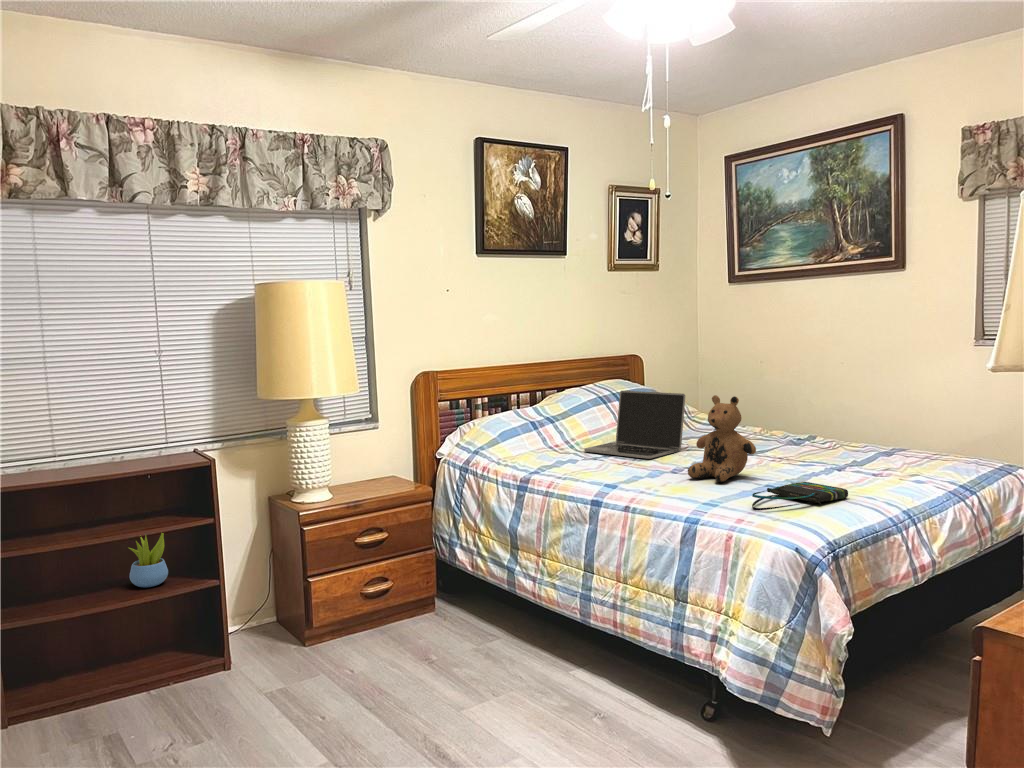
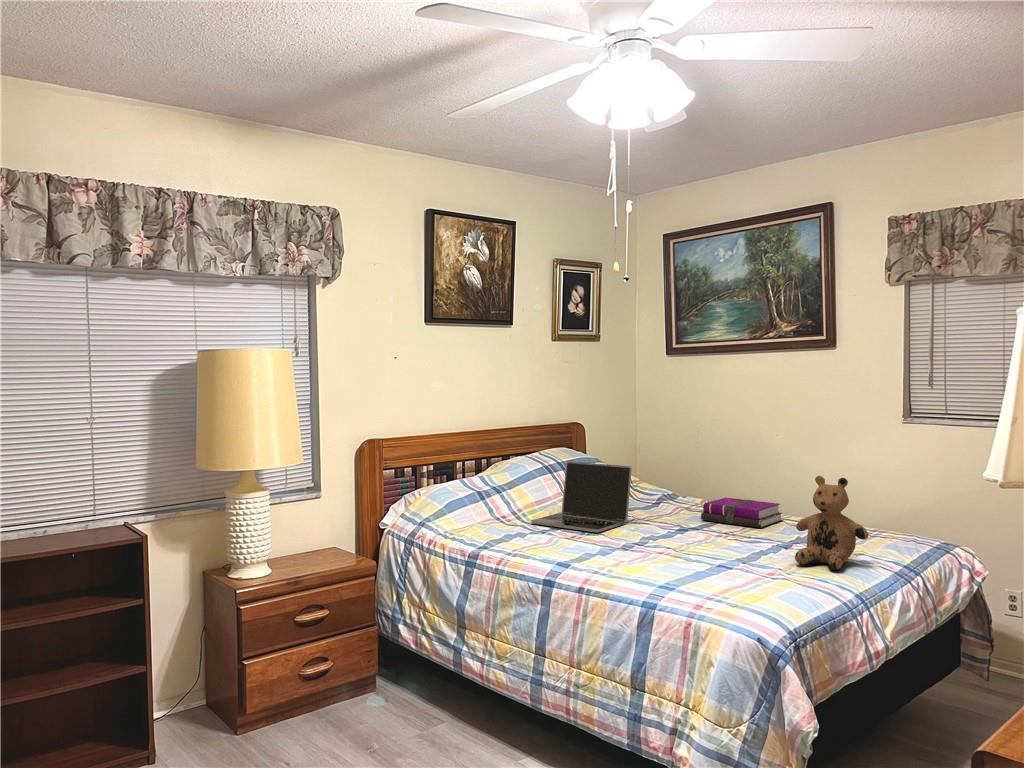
teddy bear: present [688,395,756,482] -> present [795,476,868,570]
notebook: none [757,425,842,454] -> present [701,498,782,528]
tote bag: present [752,482,848,510] -> none [709,562,801,595]
succulent plant: present [129,533,168,588] -> none [45,610,90,676]

